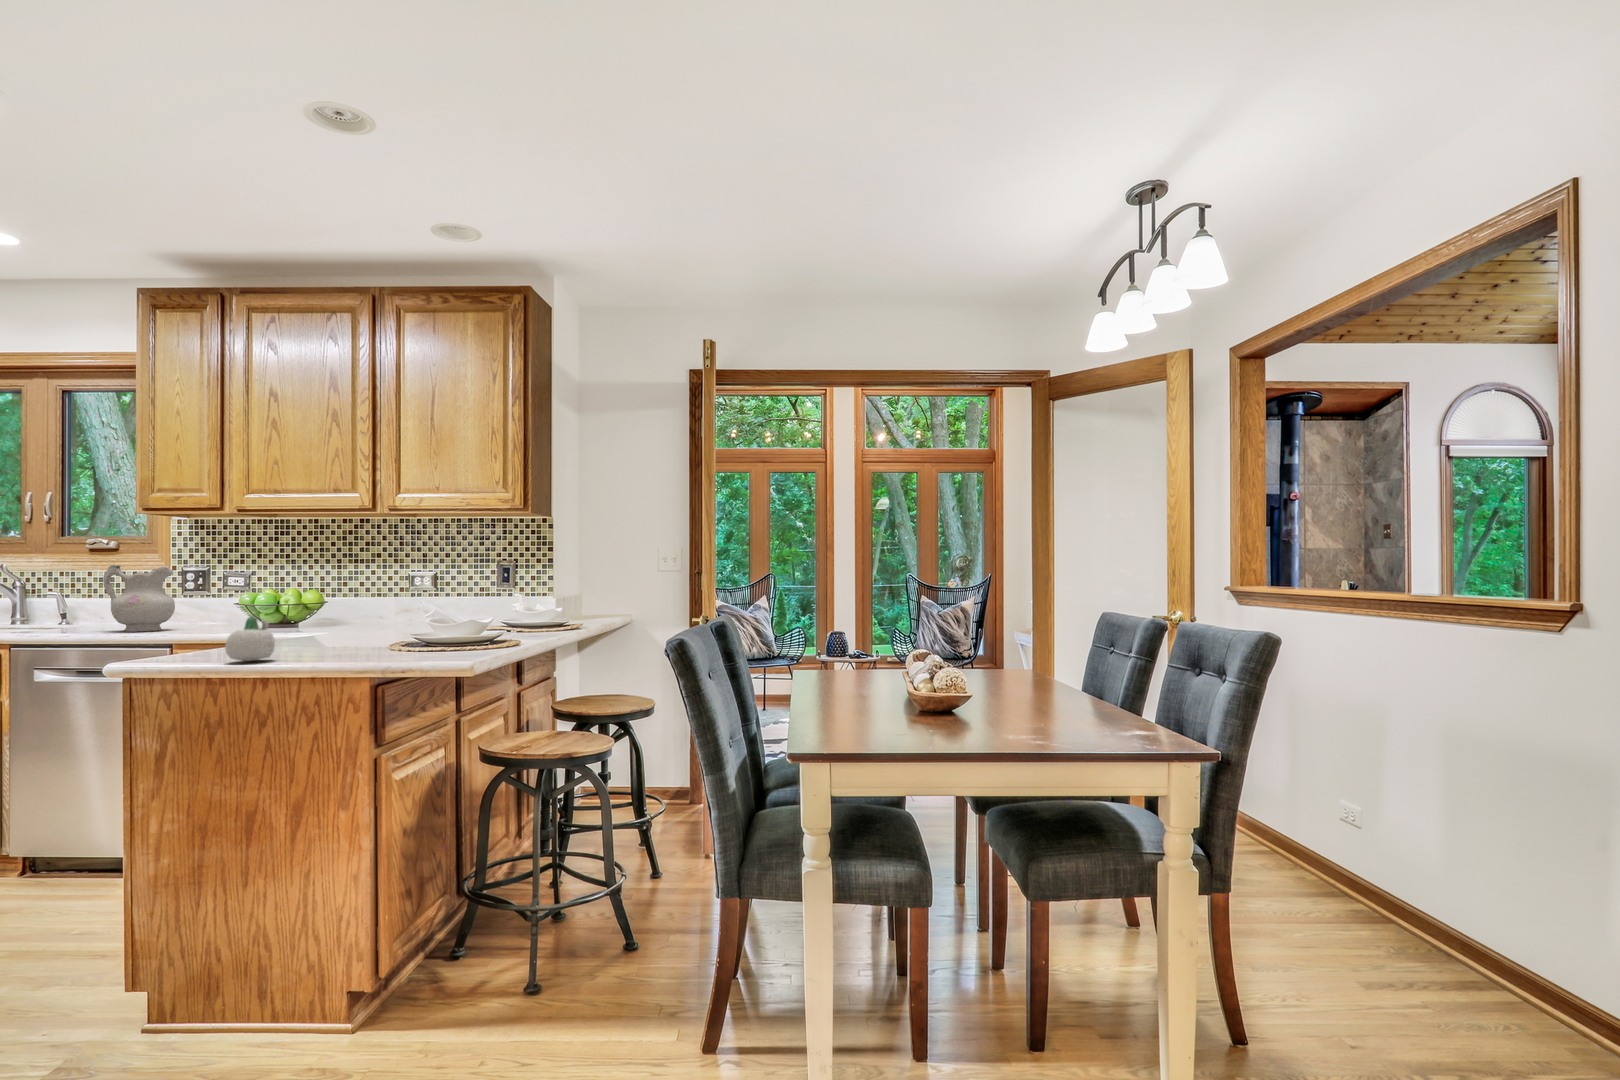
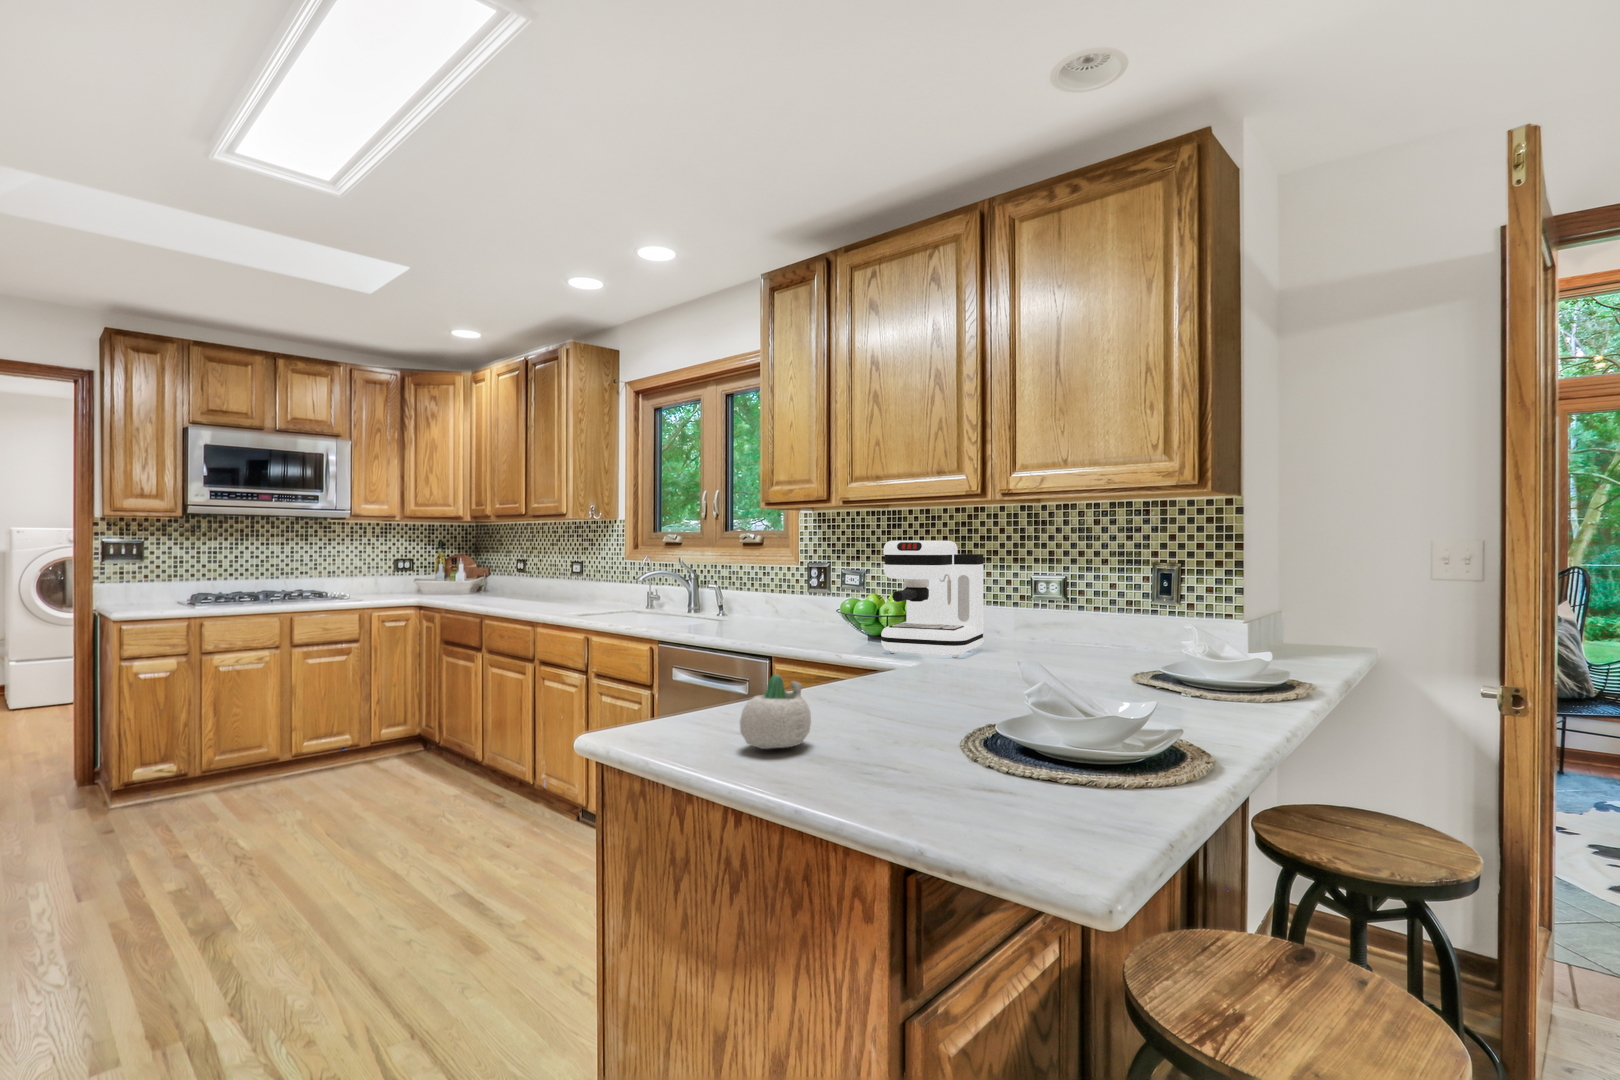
coffee maker: none [283,543,371,632] -> present [881,541,984,657]
ceramic pitcher: present [103,565,175,632] -> none [728,564,788,637]

